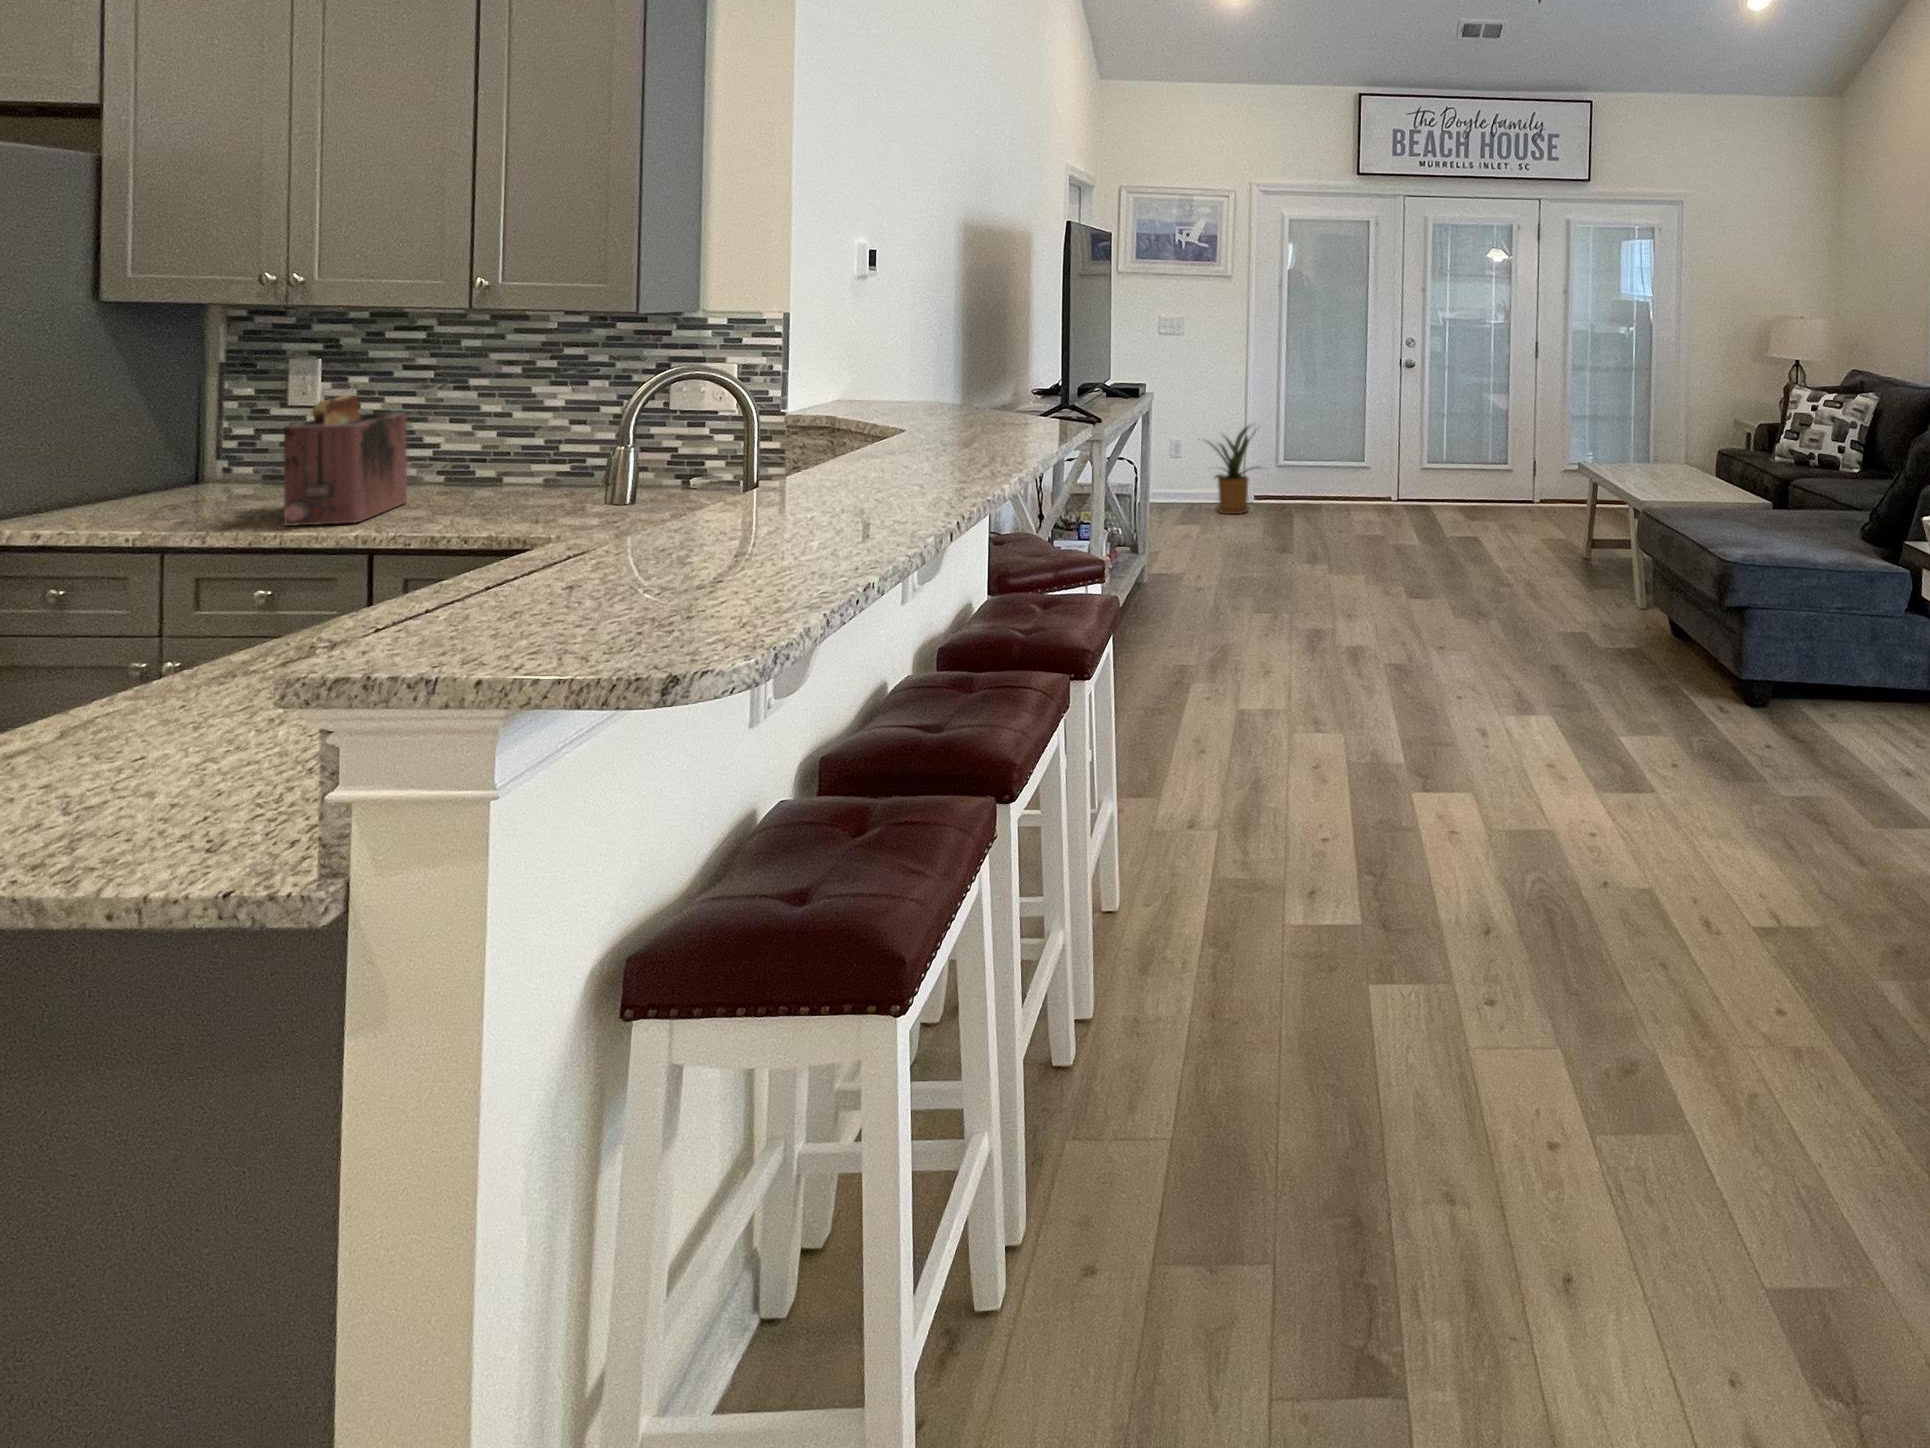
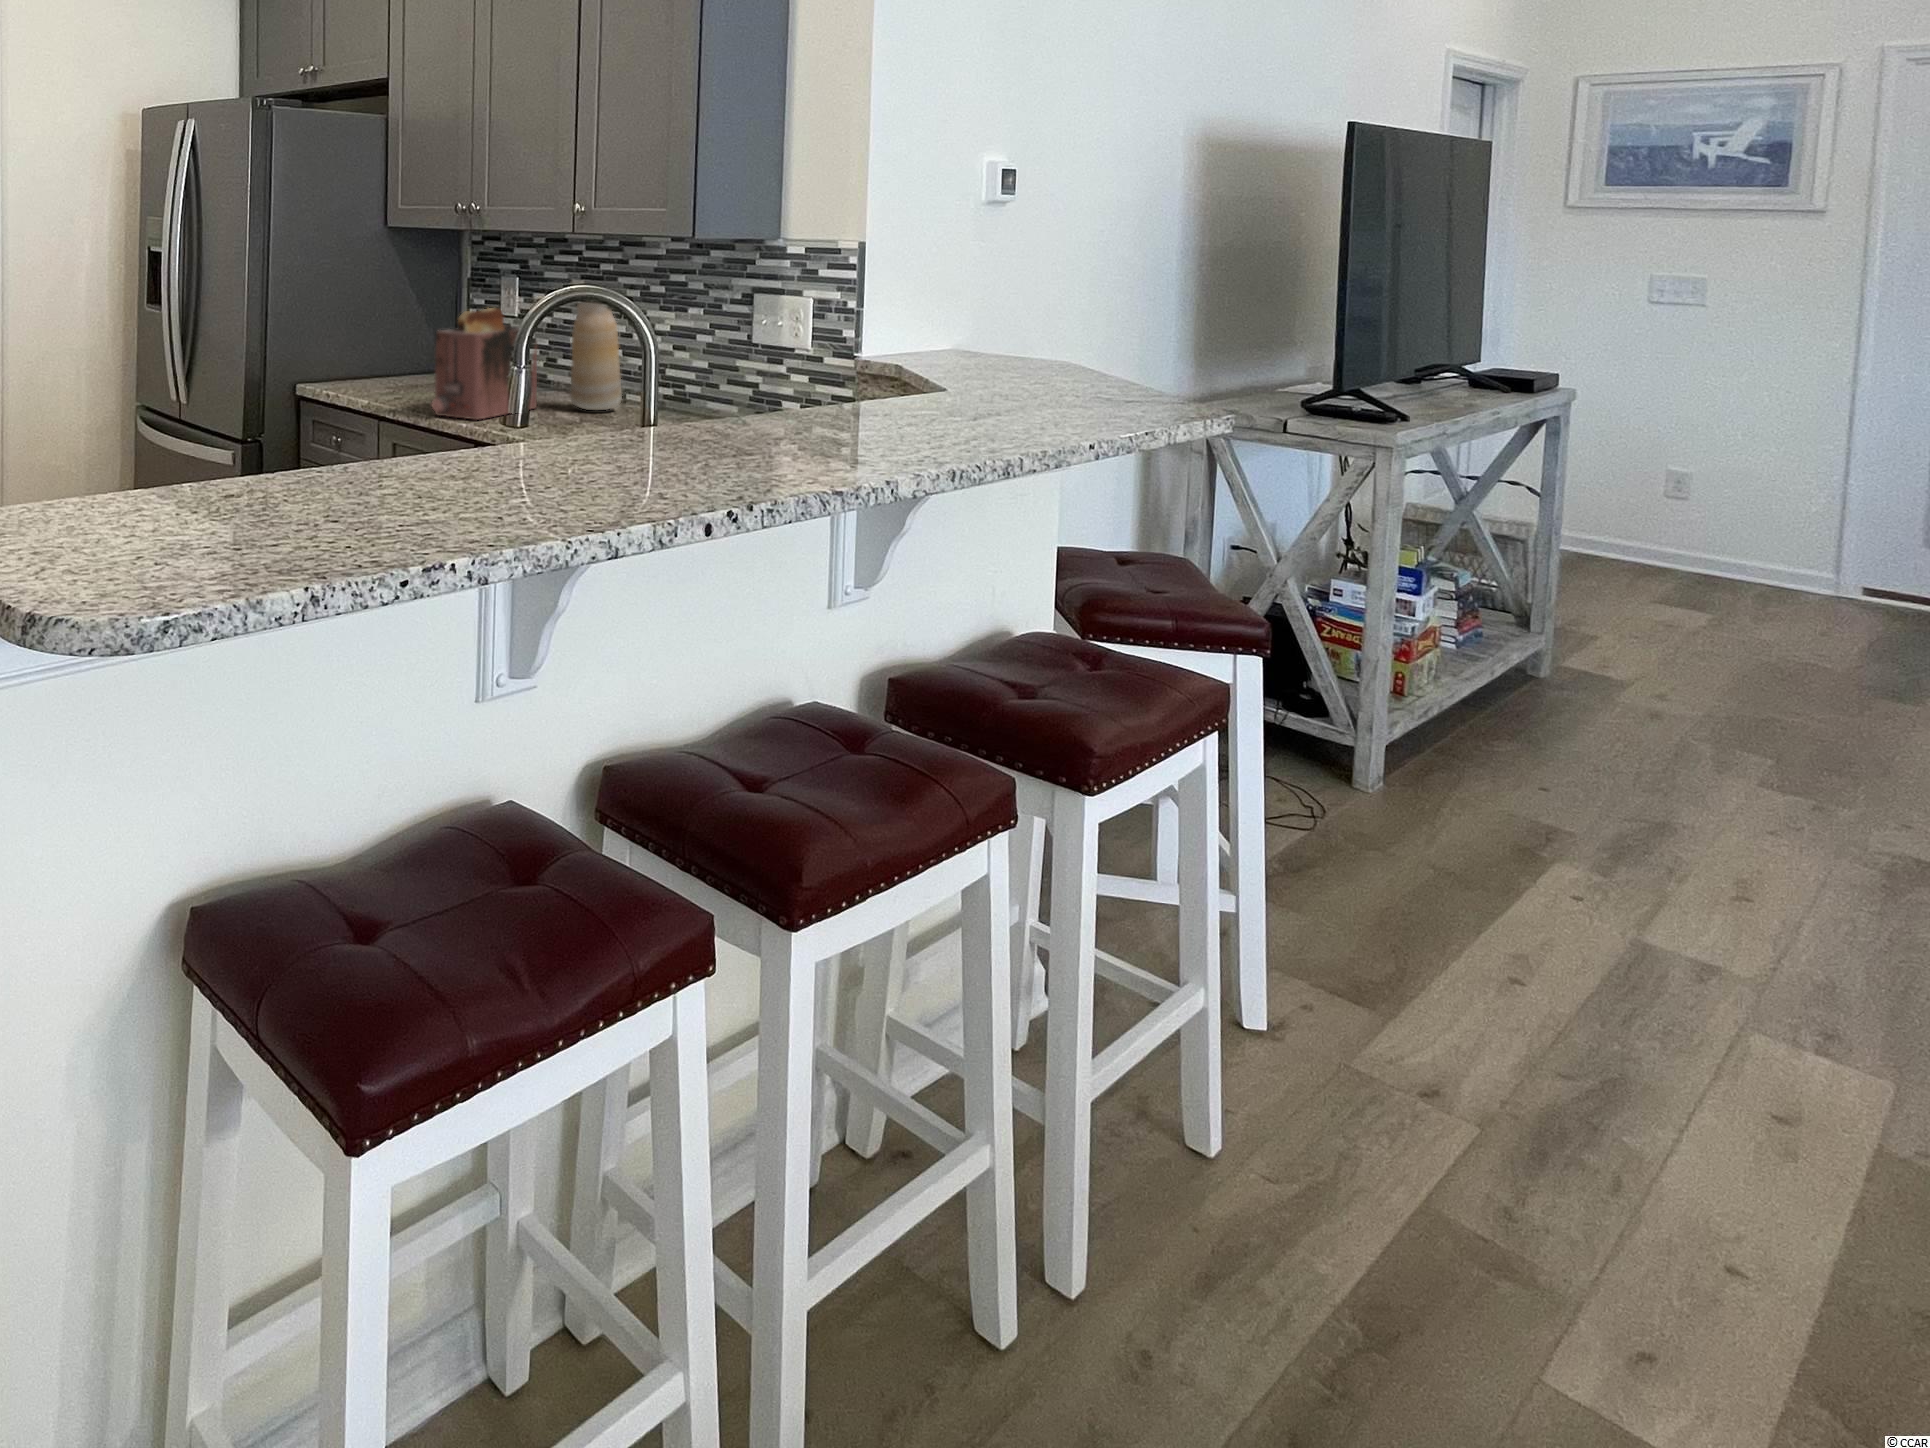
vase: none [448,366,512,496] -> present [571,303,622,410]
house plant: present [1209,426,1258,514] -> none [1698,448,1879,591]

